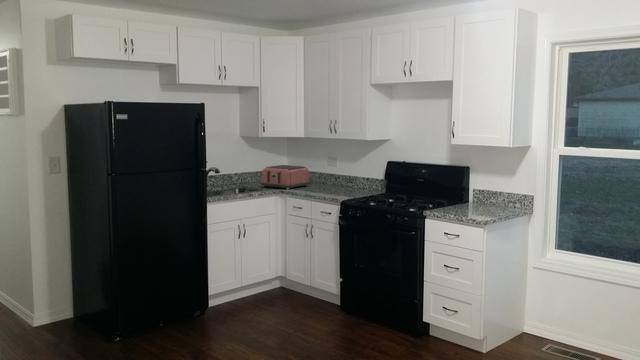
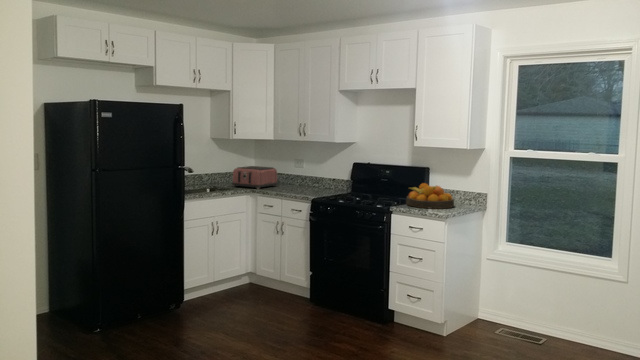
fruit bowl: none [442,184,495,213] -> present [406,183,454,209]

